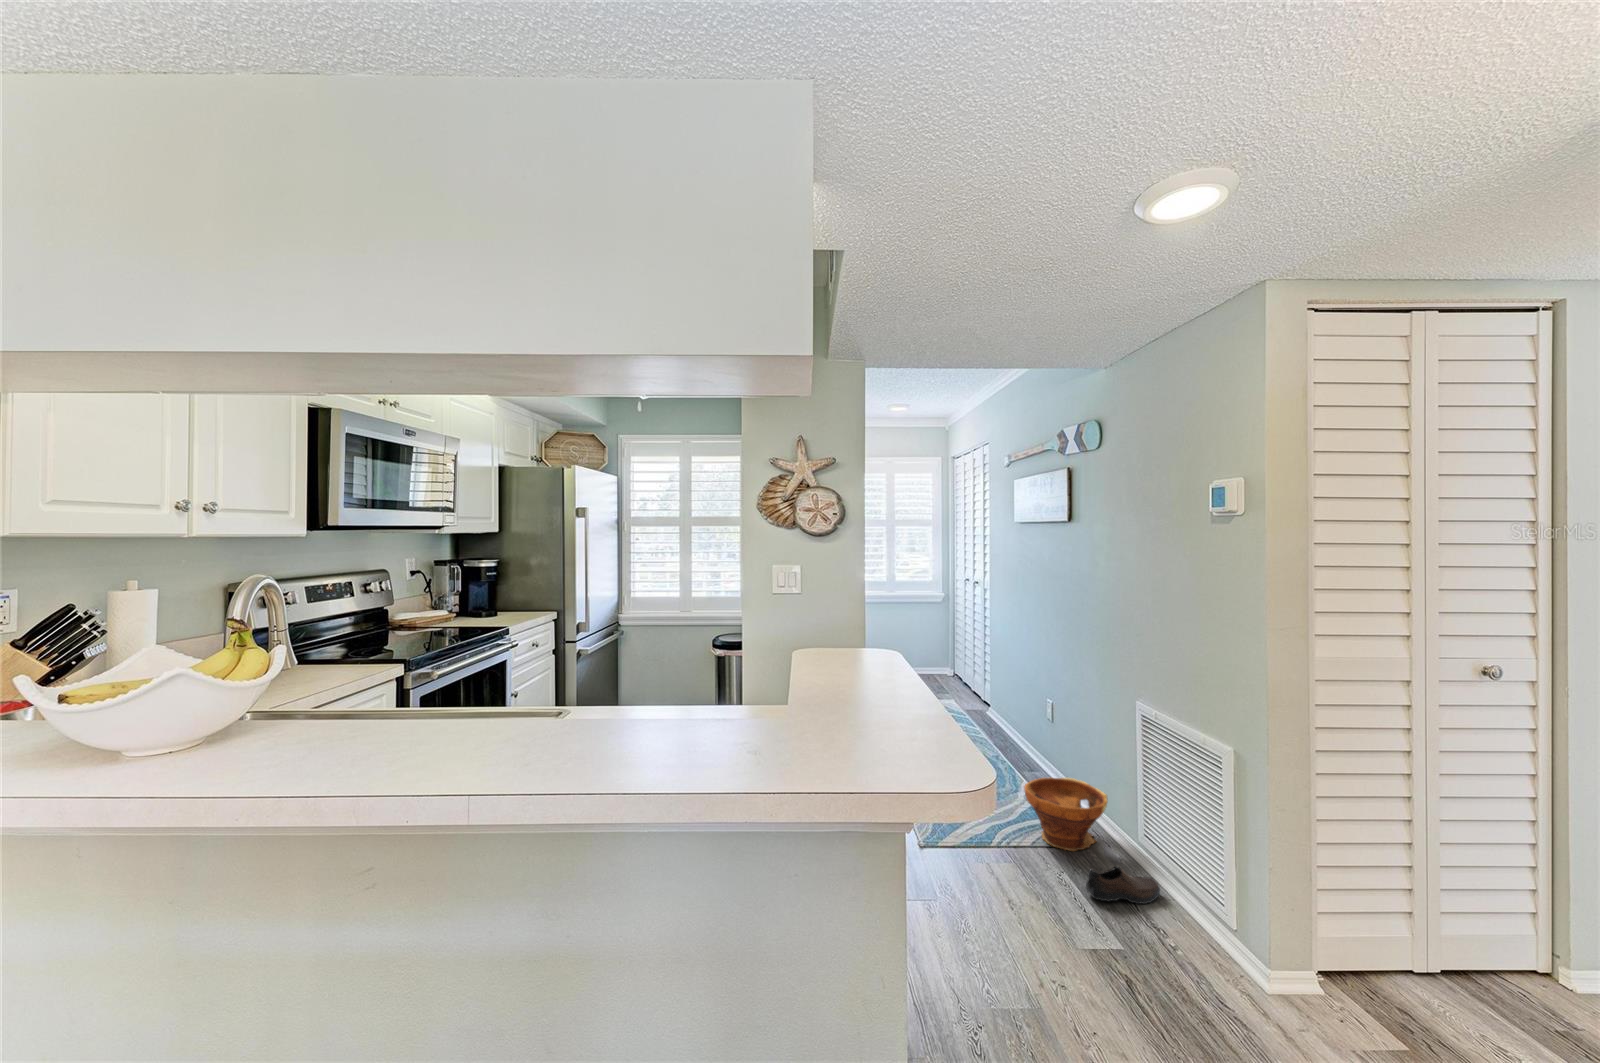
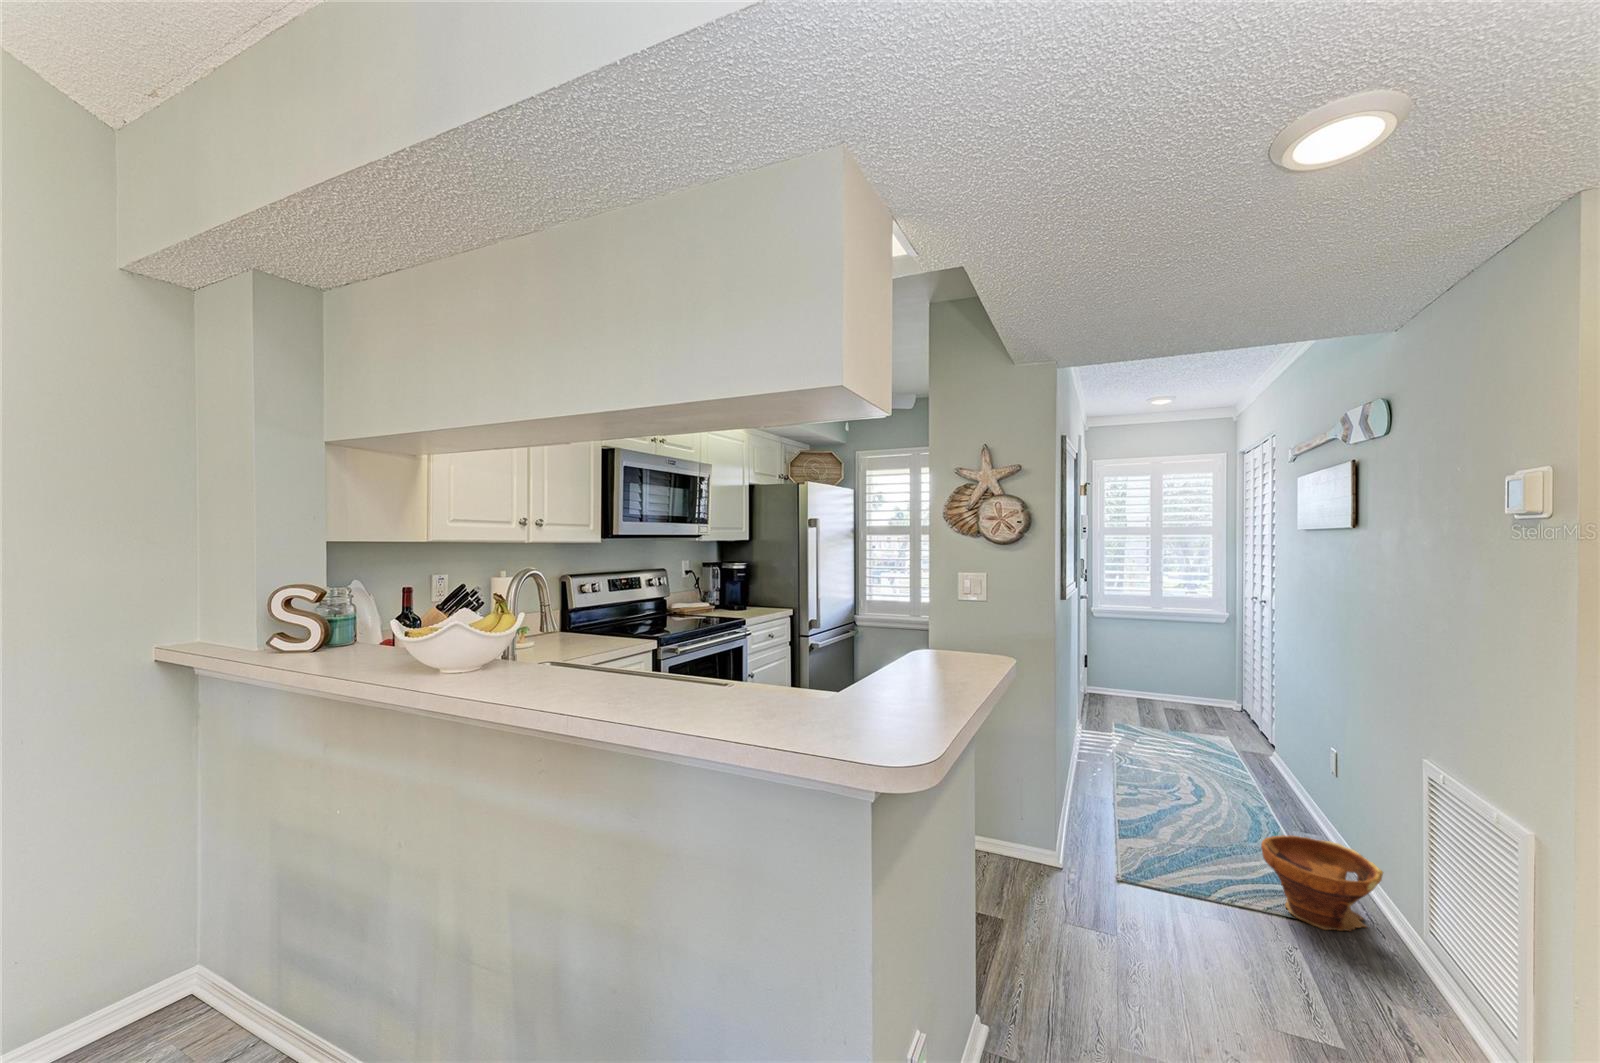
shoe: present [1086,867,1160,904] -> none [1320,950,1439,1014]

